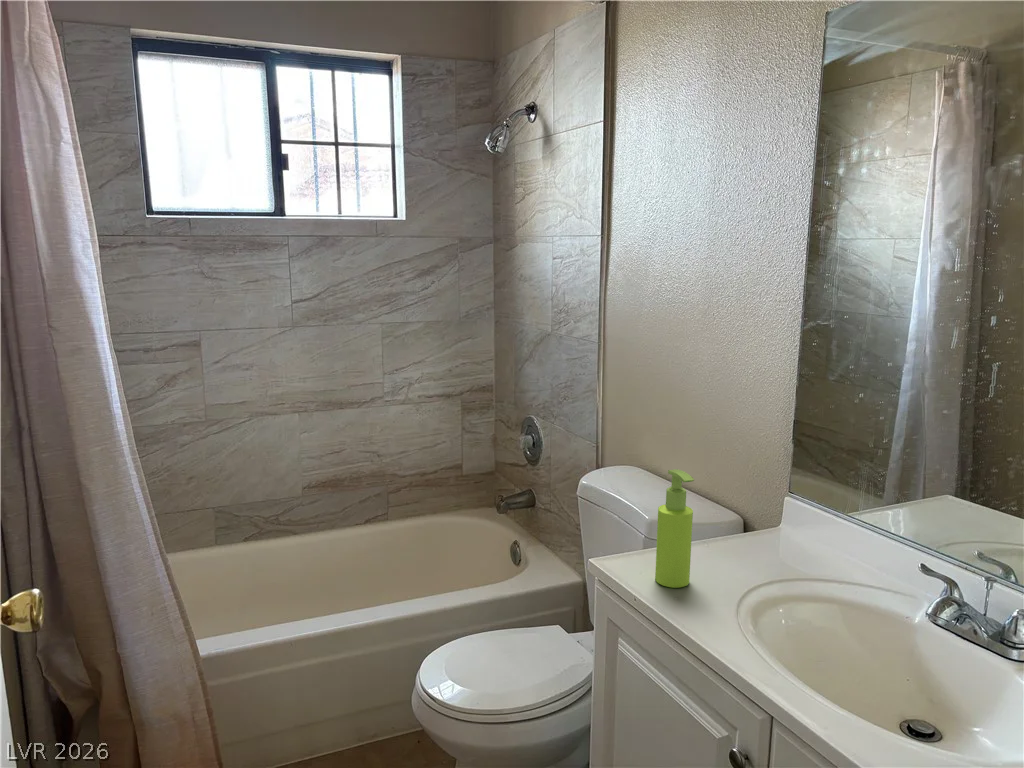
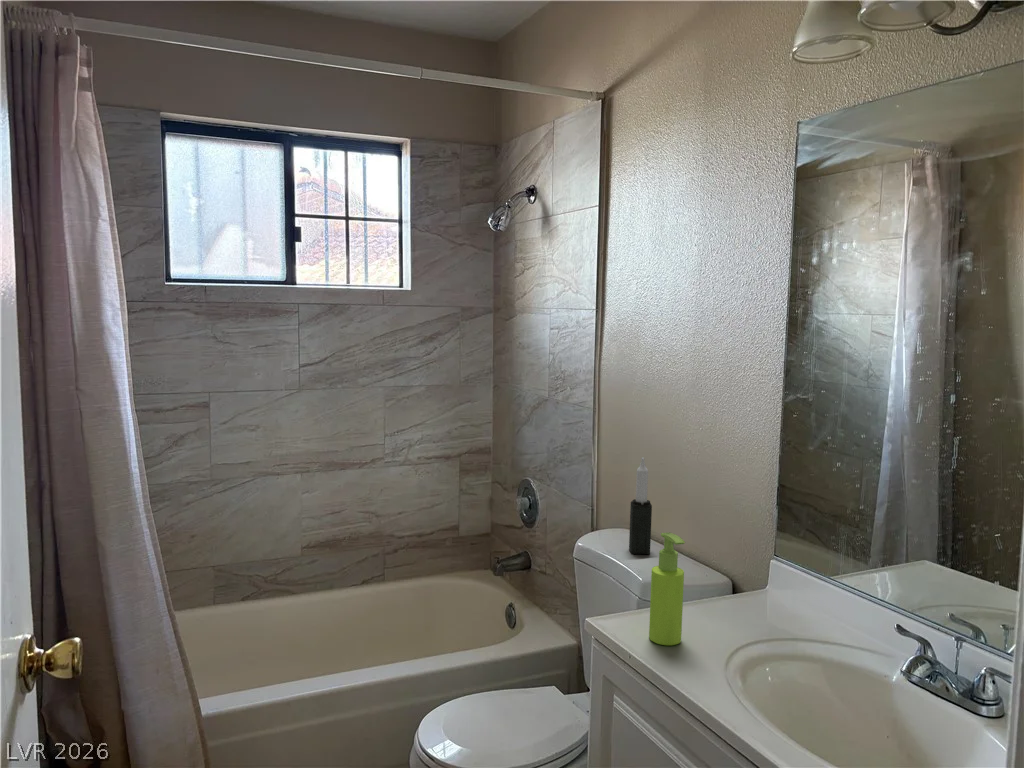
candle: none [634,390,658,491] -> present [629,457,652,554]

